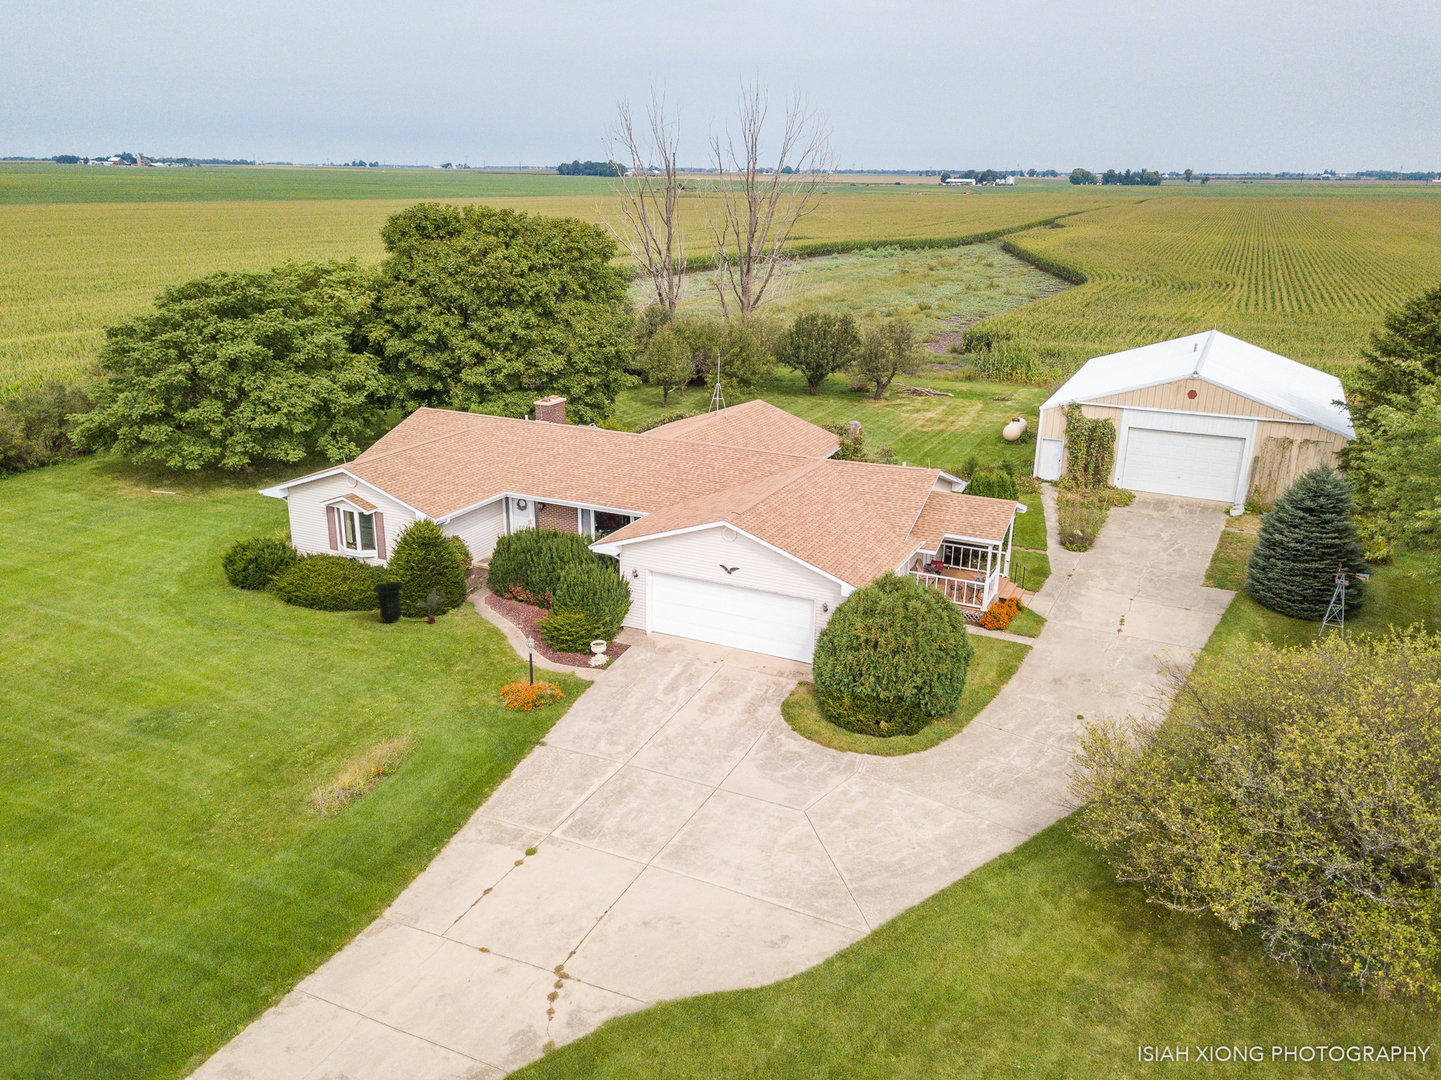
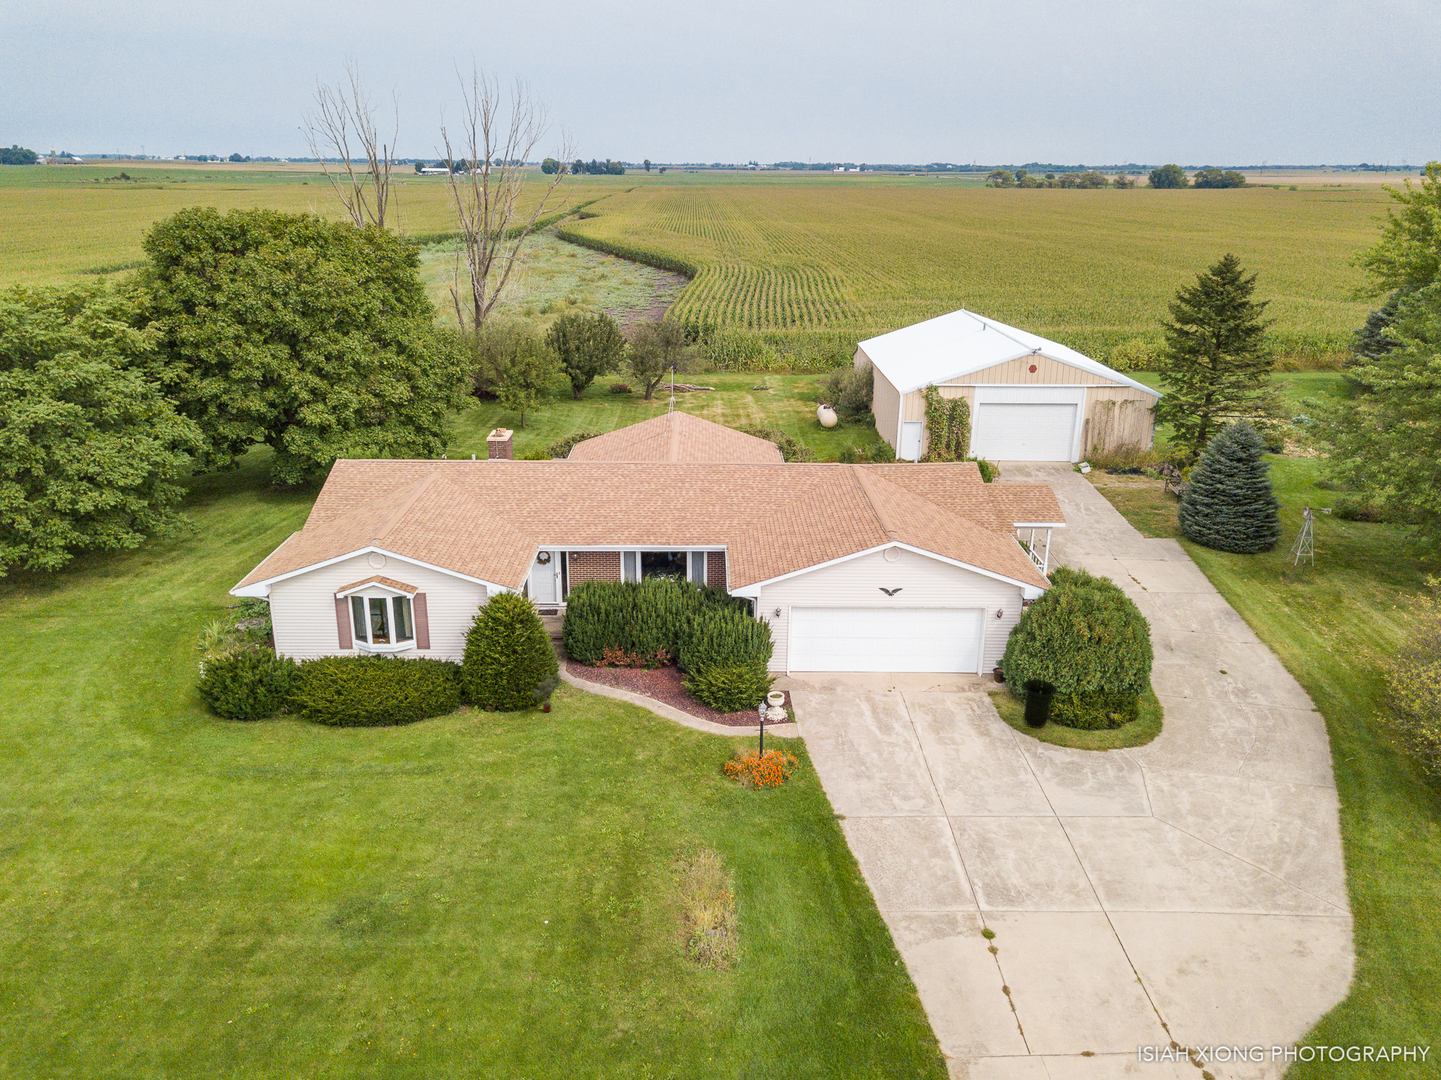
trash can: present [373,582,403,623] -> present [1022,679,1058,728]

